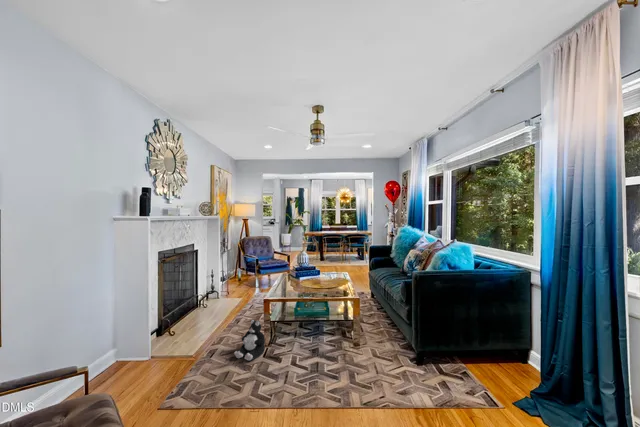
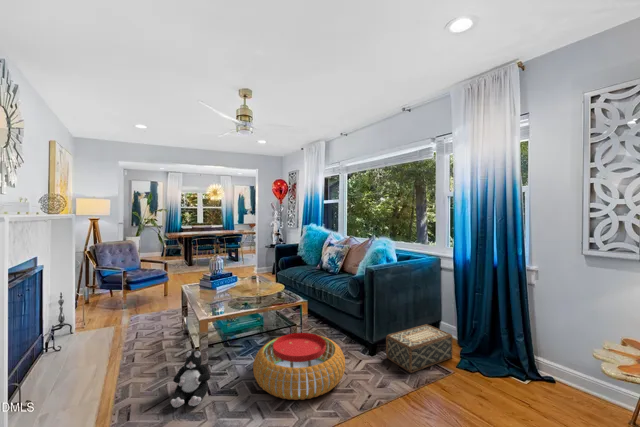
pouf: none [295,325,379,382] -> present [253,333,345,400]
woven basket: none [432,347,516,392] -> present [386,324,453,373]

